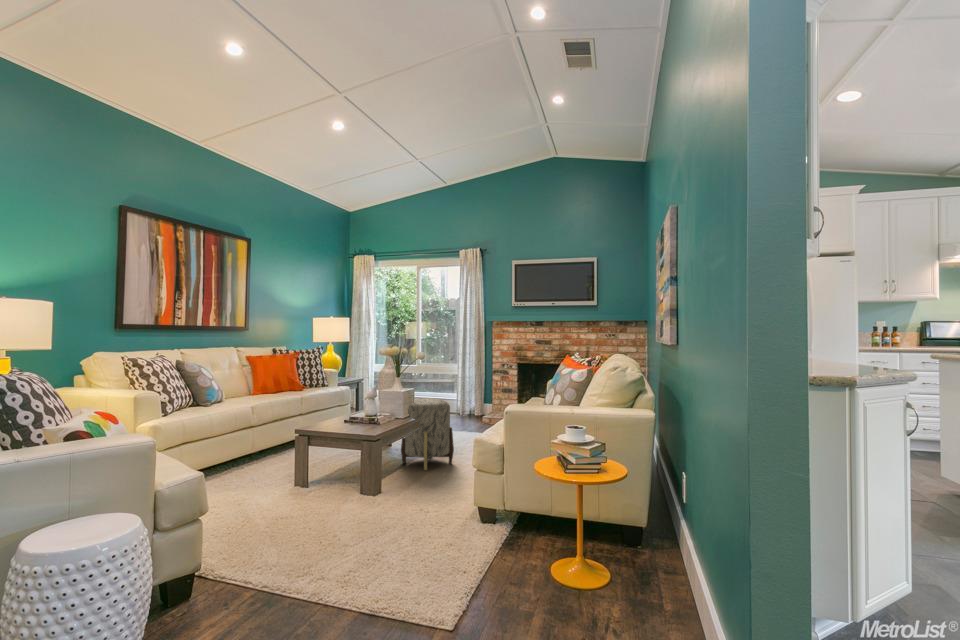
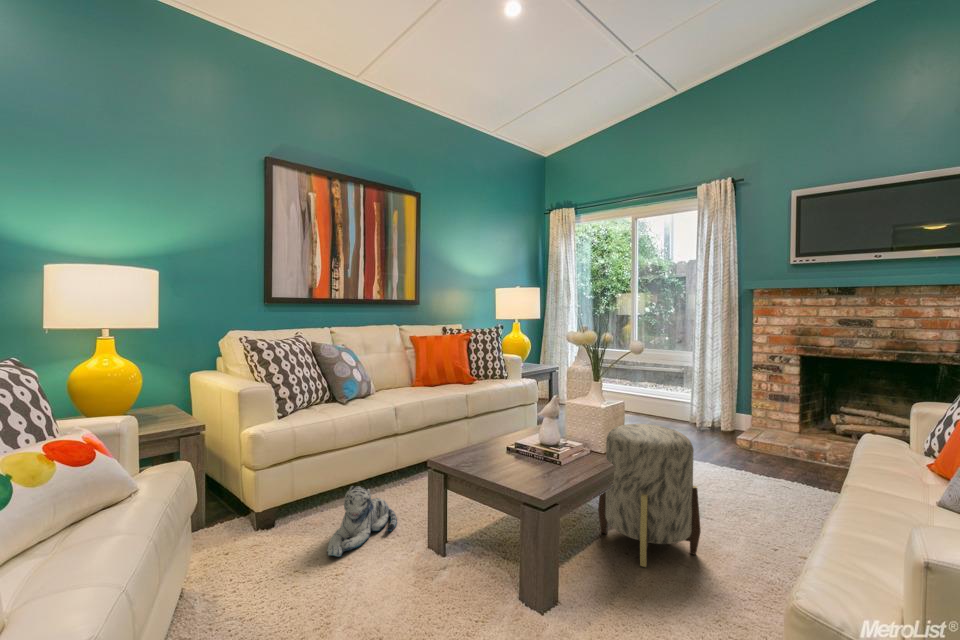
plush toy: none [230,451,271,493] -> present [327,486,397,557]

